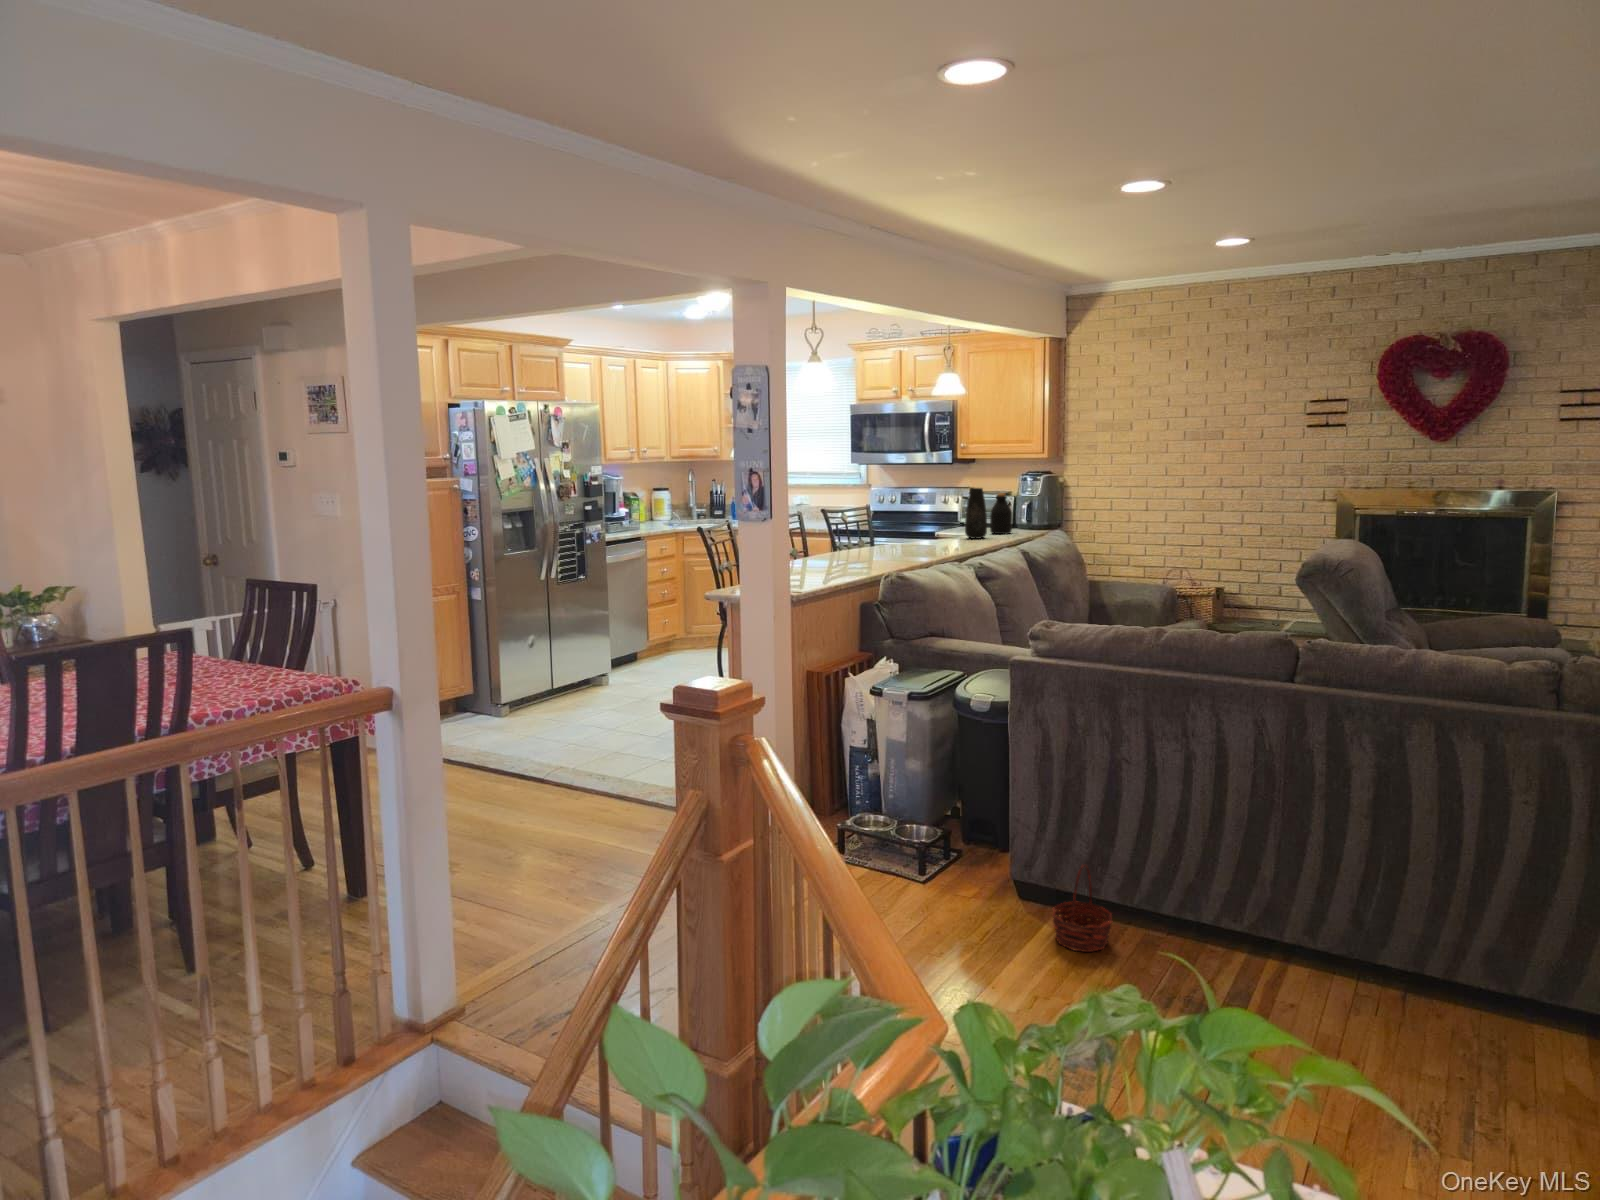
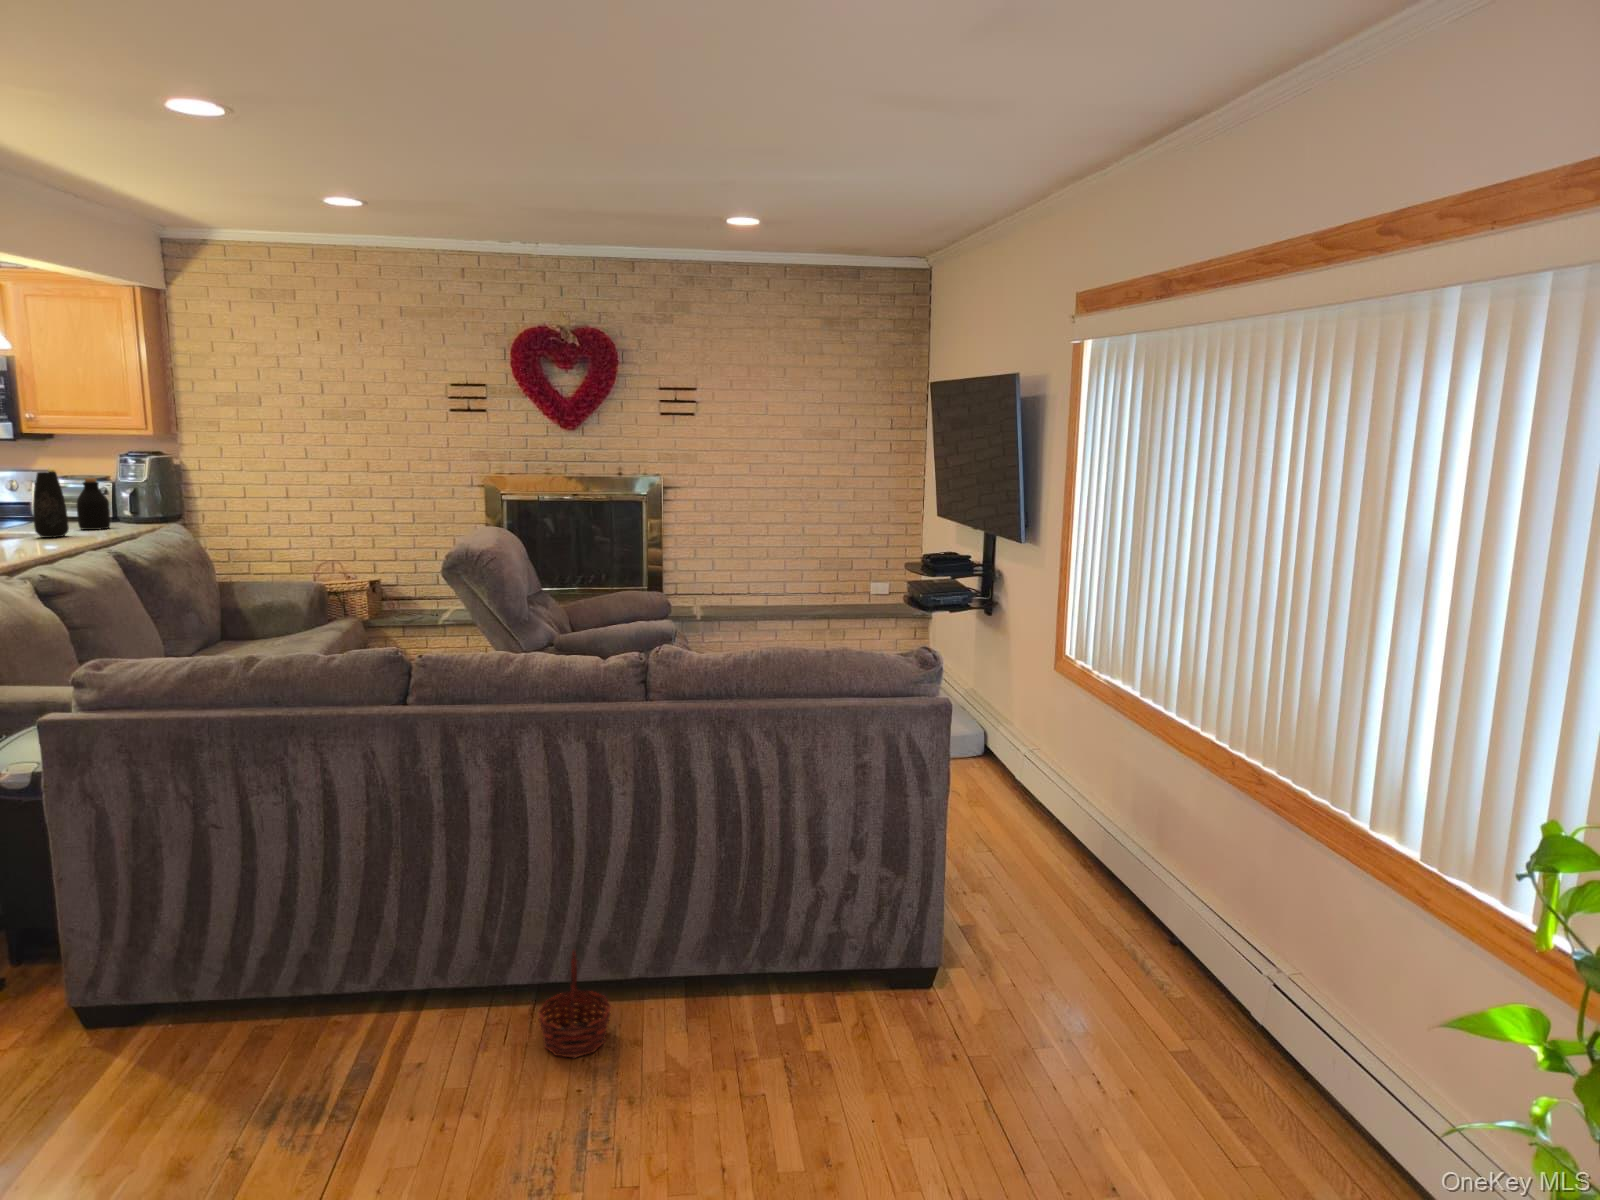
basket: present [1052,864,1112,952] -> present [538,950,612,1058]

